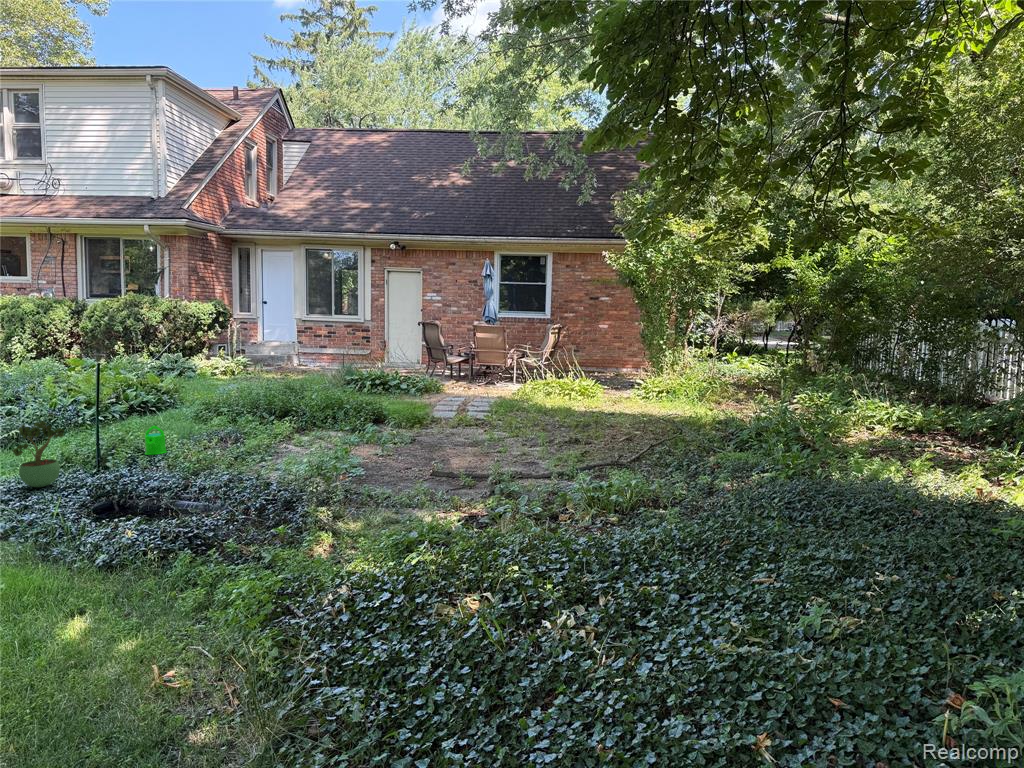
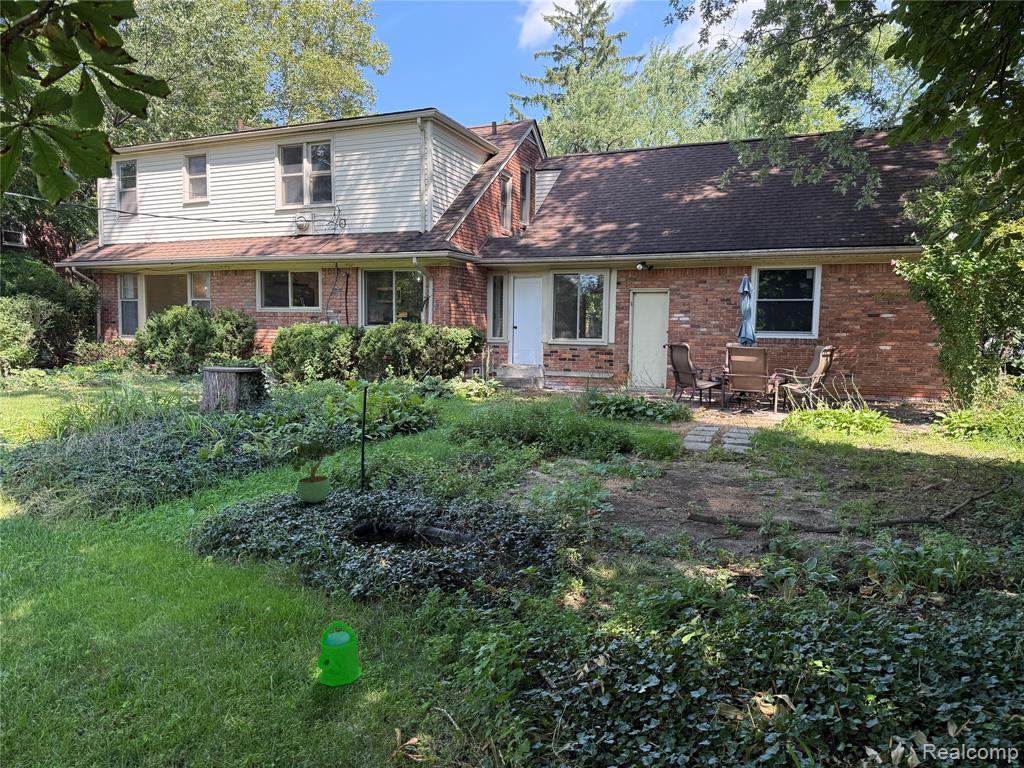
watering can: present [145,426,167,455] -> present [317,621,362,687]

